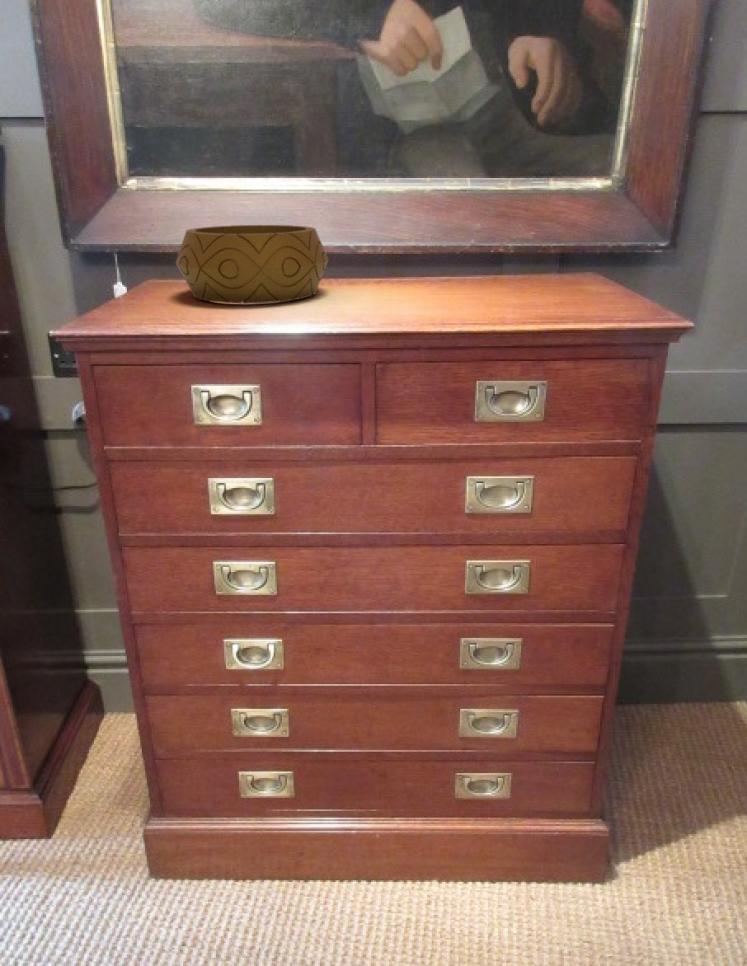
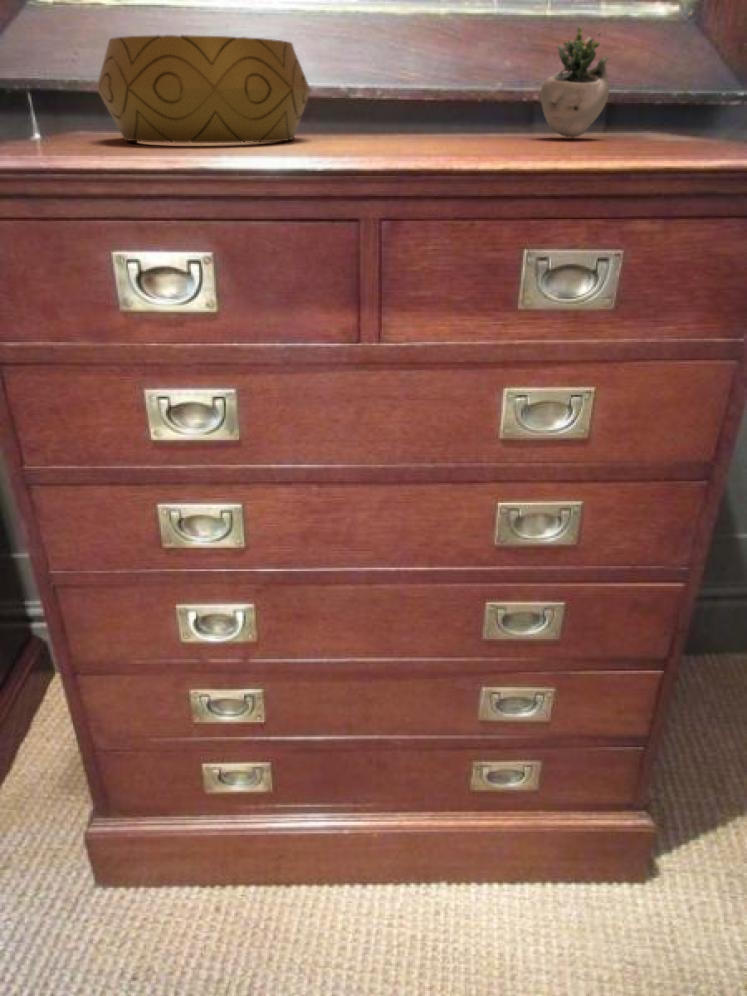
succulent plant: none [498,206,604,288] -> present [540,12,693,138]

